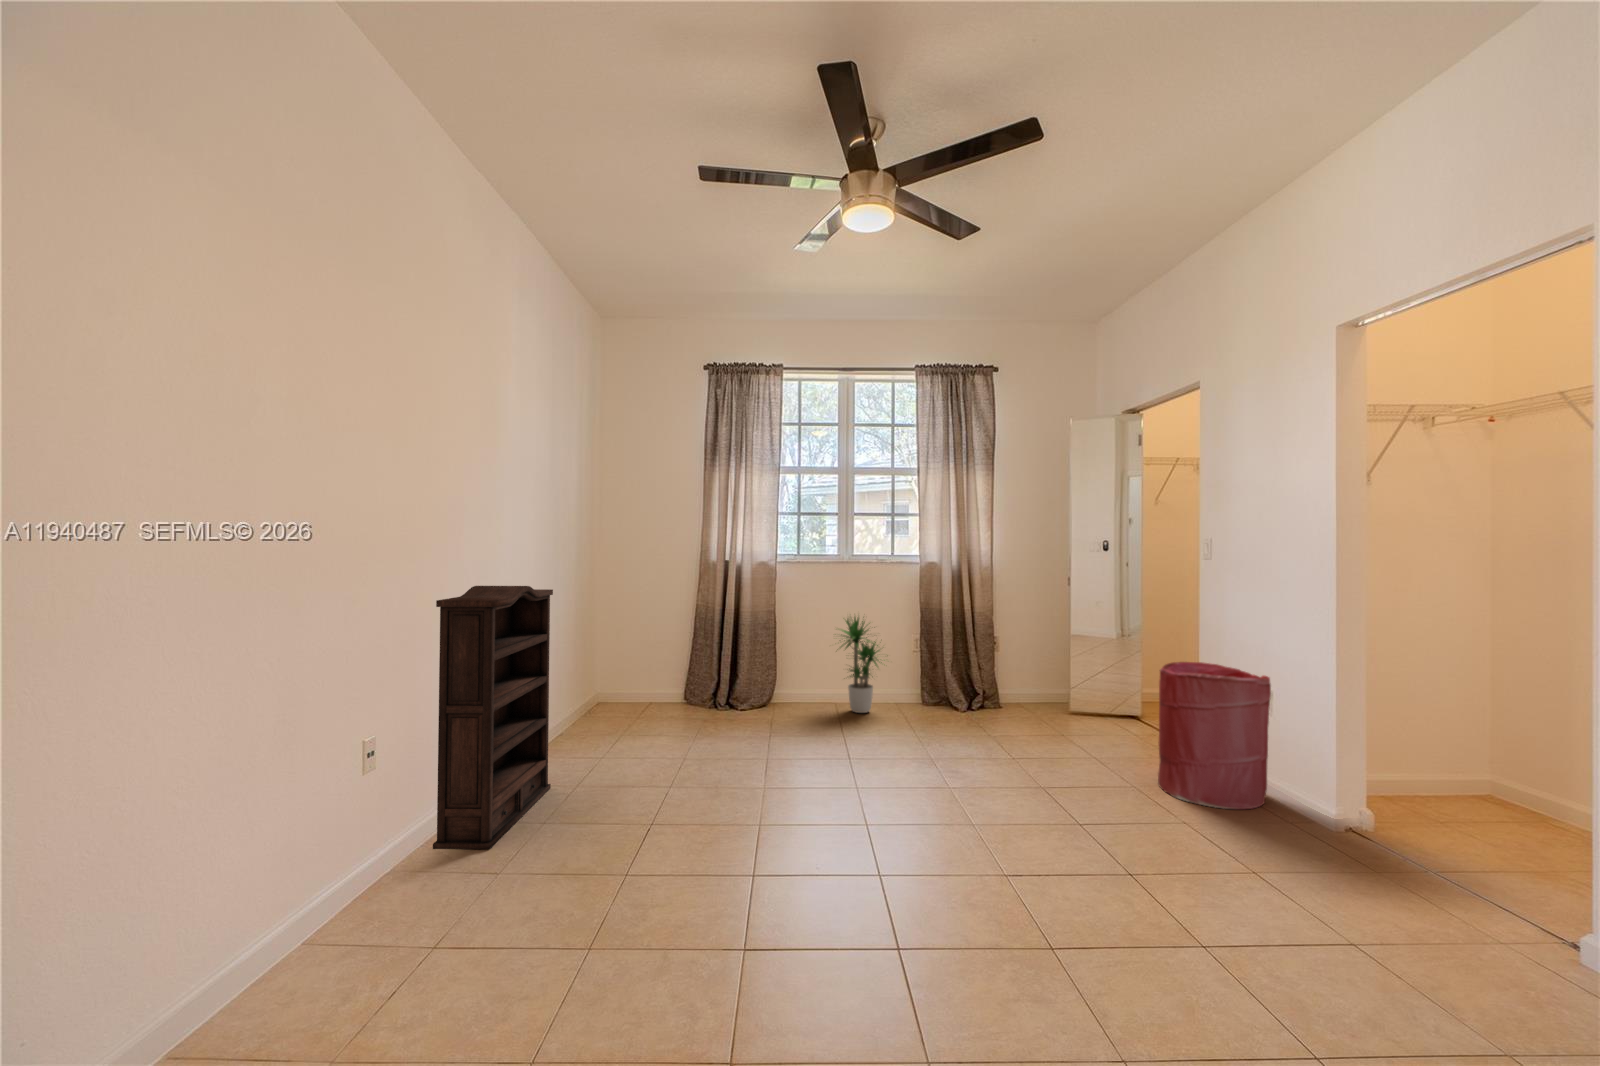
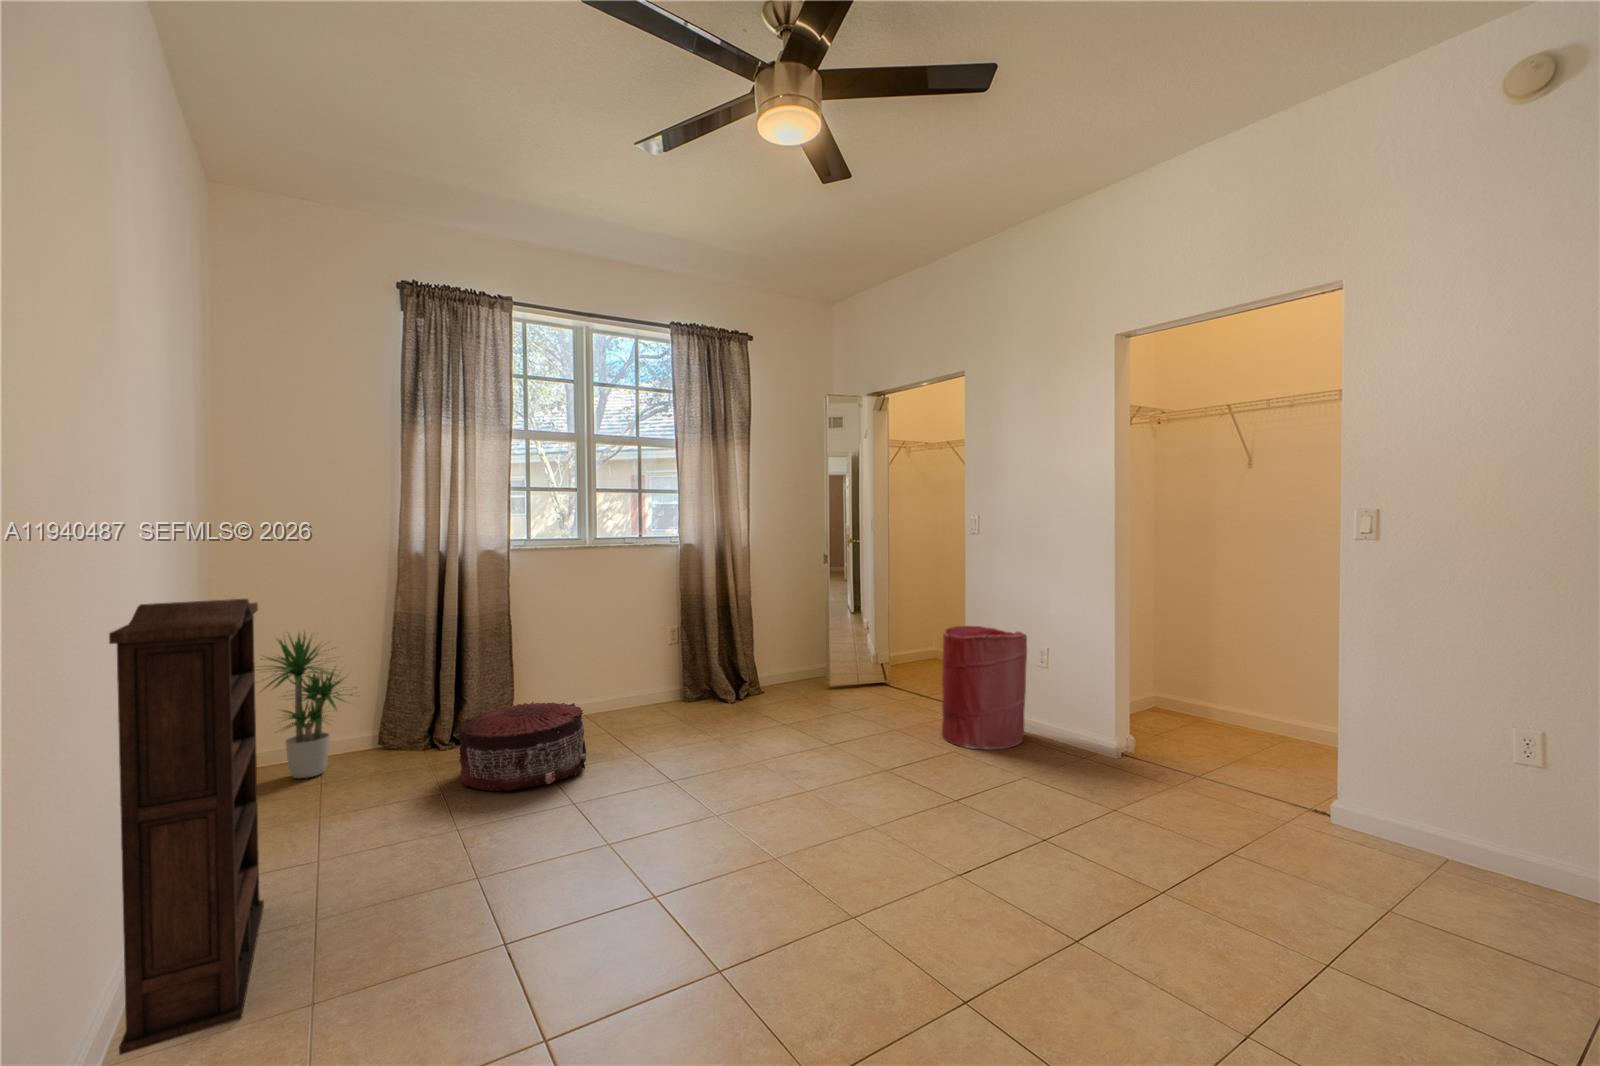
potted plant: present [840,617,882,713] -> present [264,632,352,778]
pouf: none [710,682,803,749] -> present [458,702,586,791]

